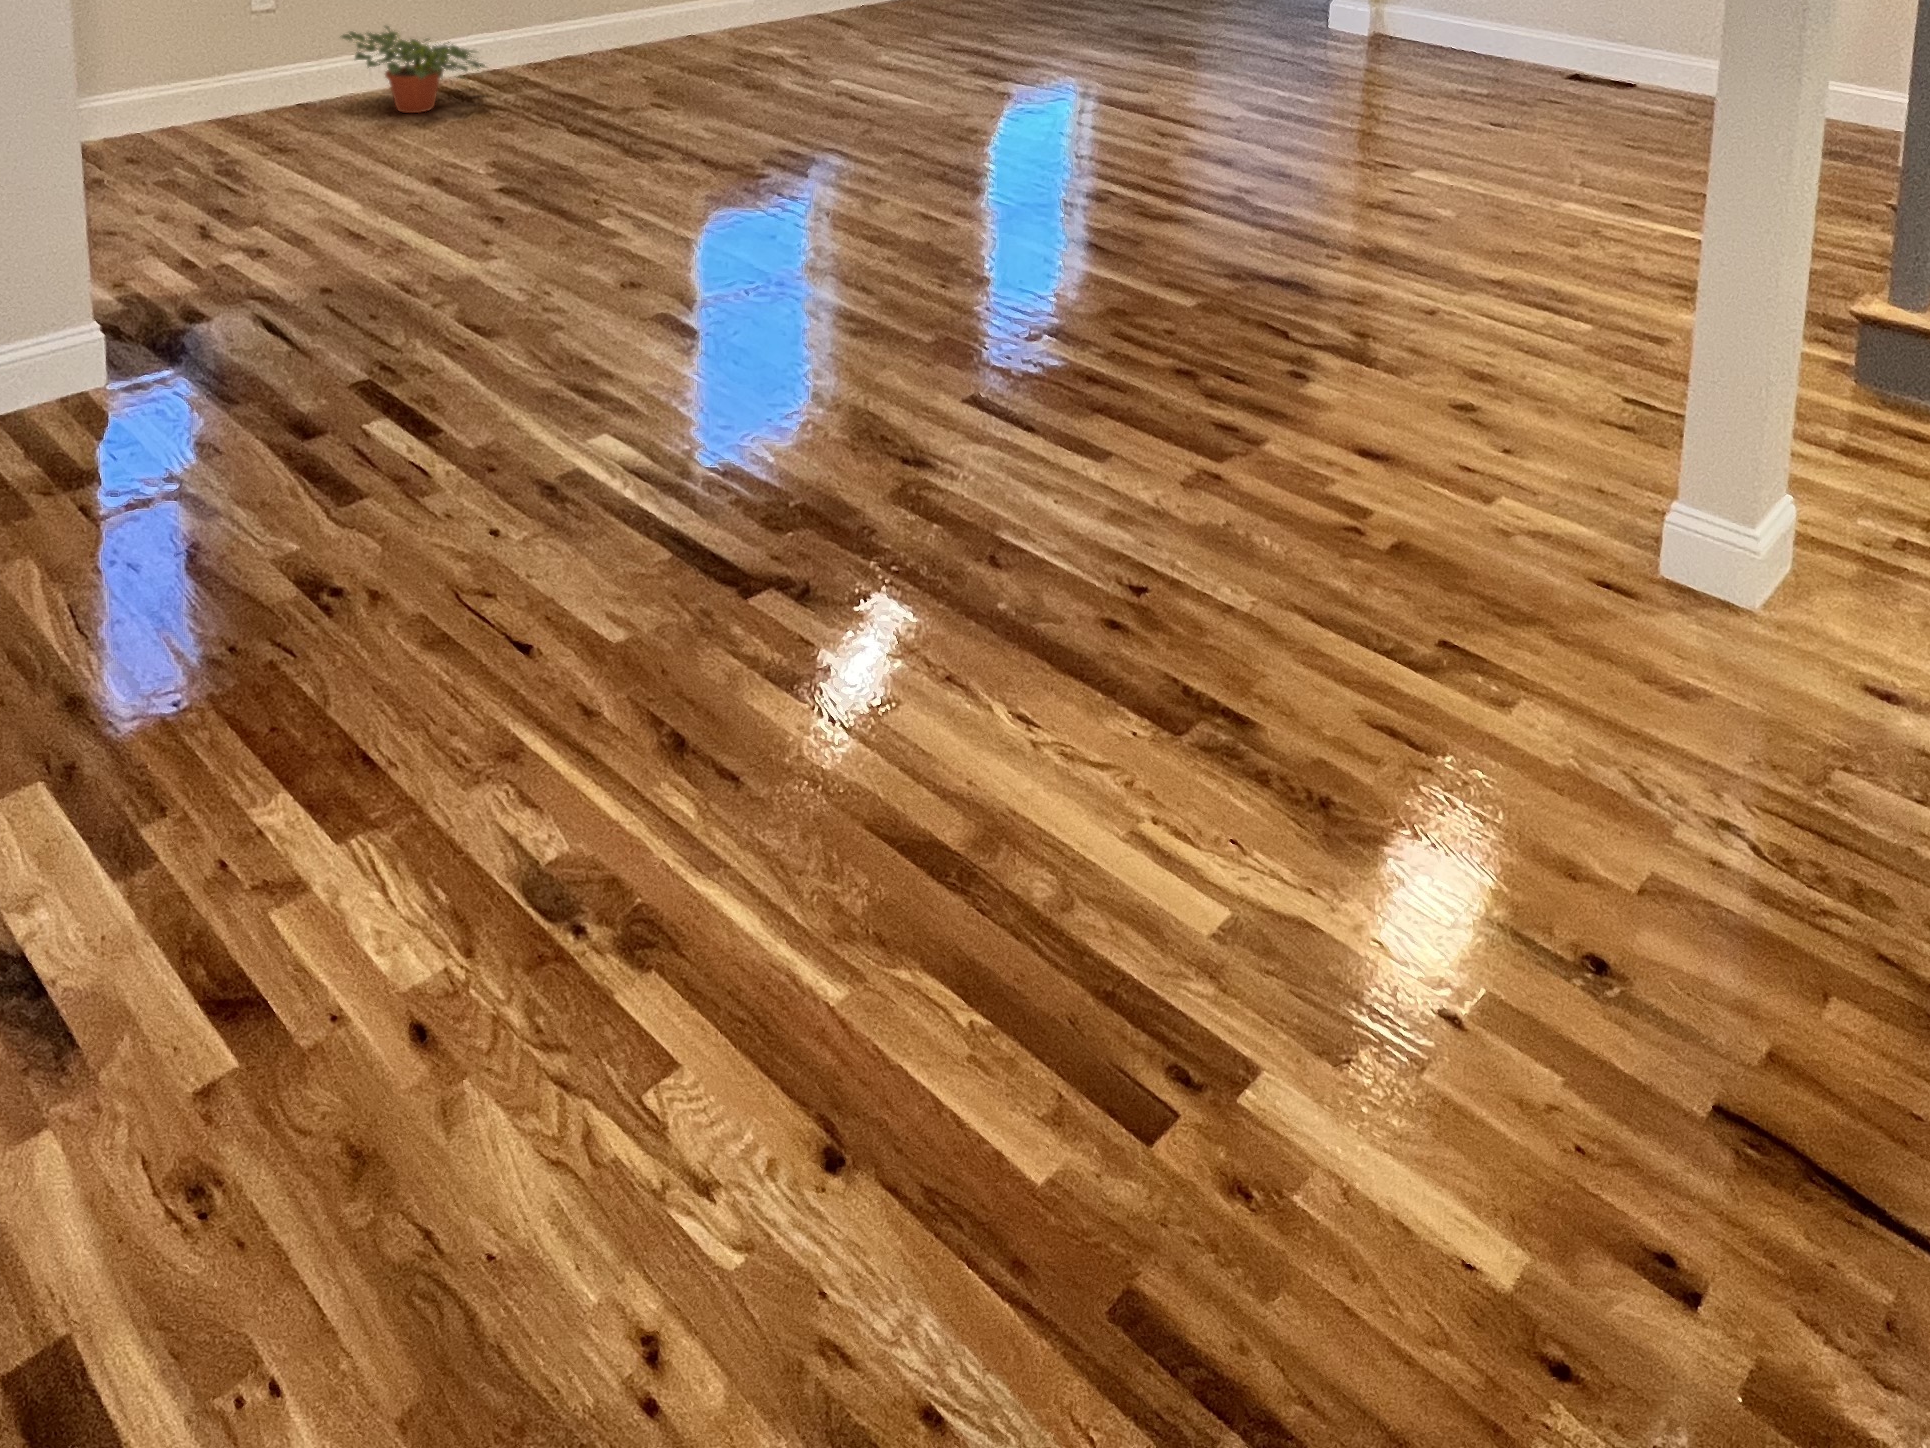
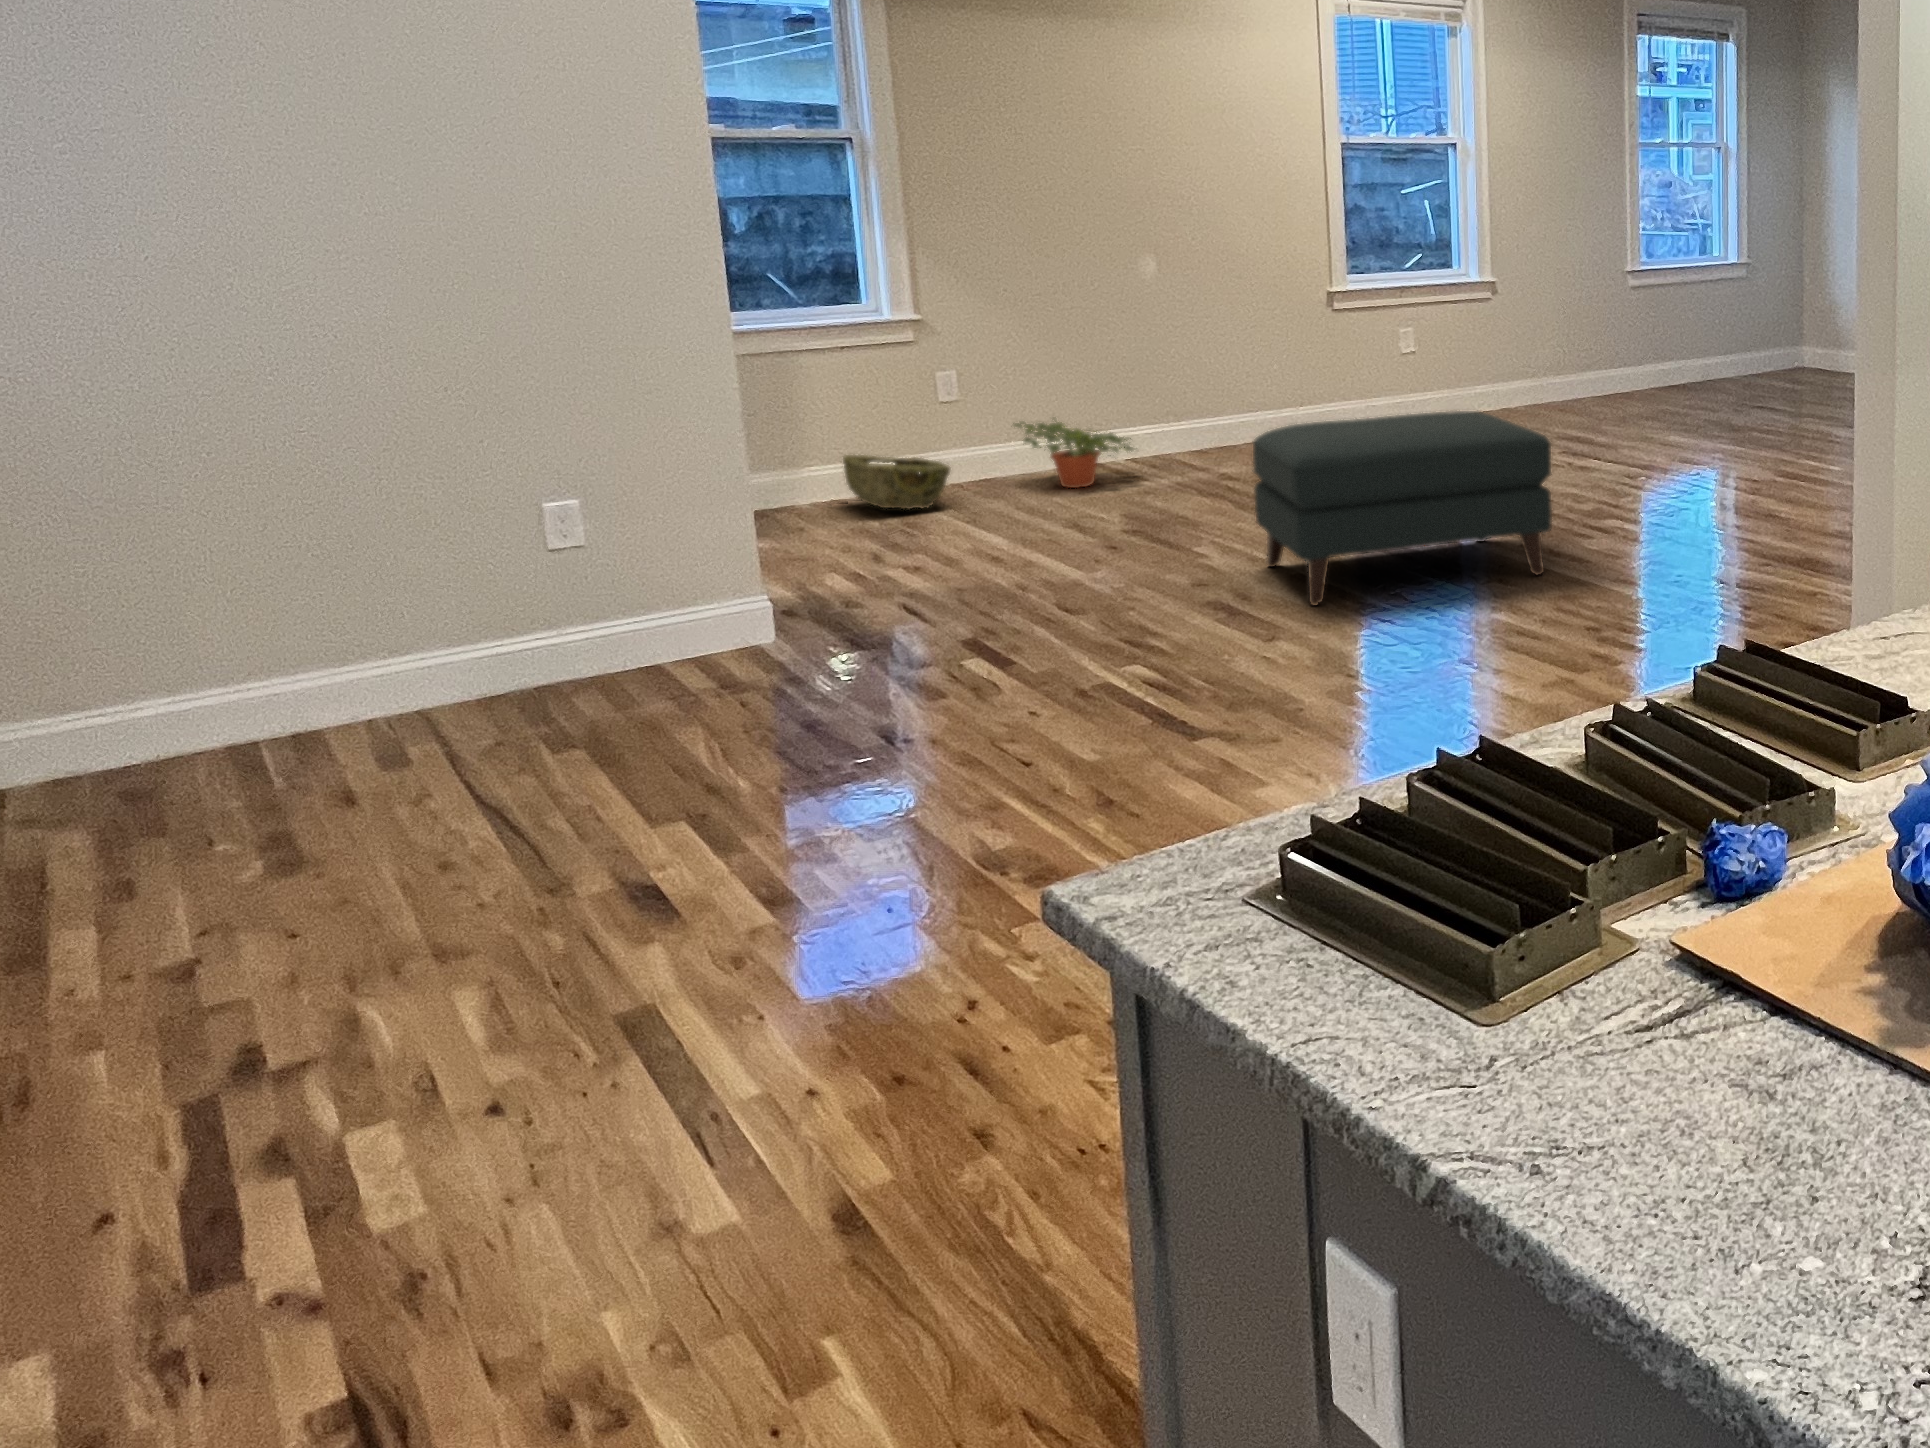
ottoman: none [691,47,1080,321] -> present [1253,411,1552,605]
woven basket: none [144,76,276,148] -> present [843,455,950,509]

